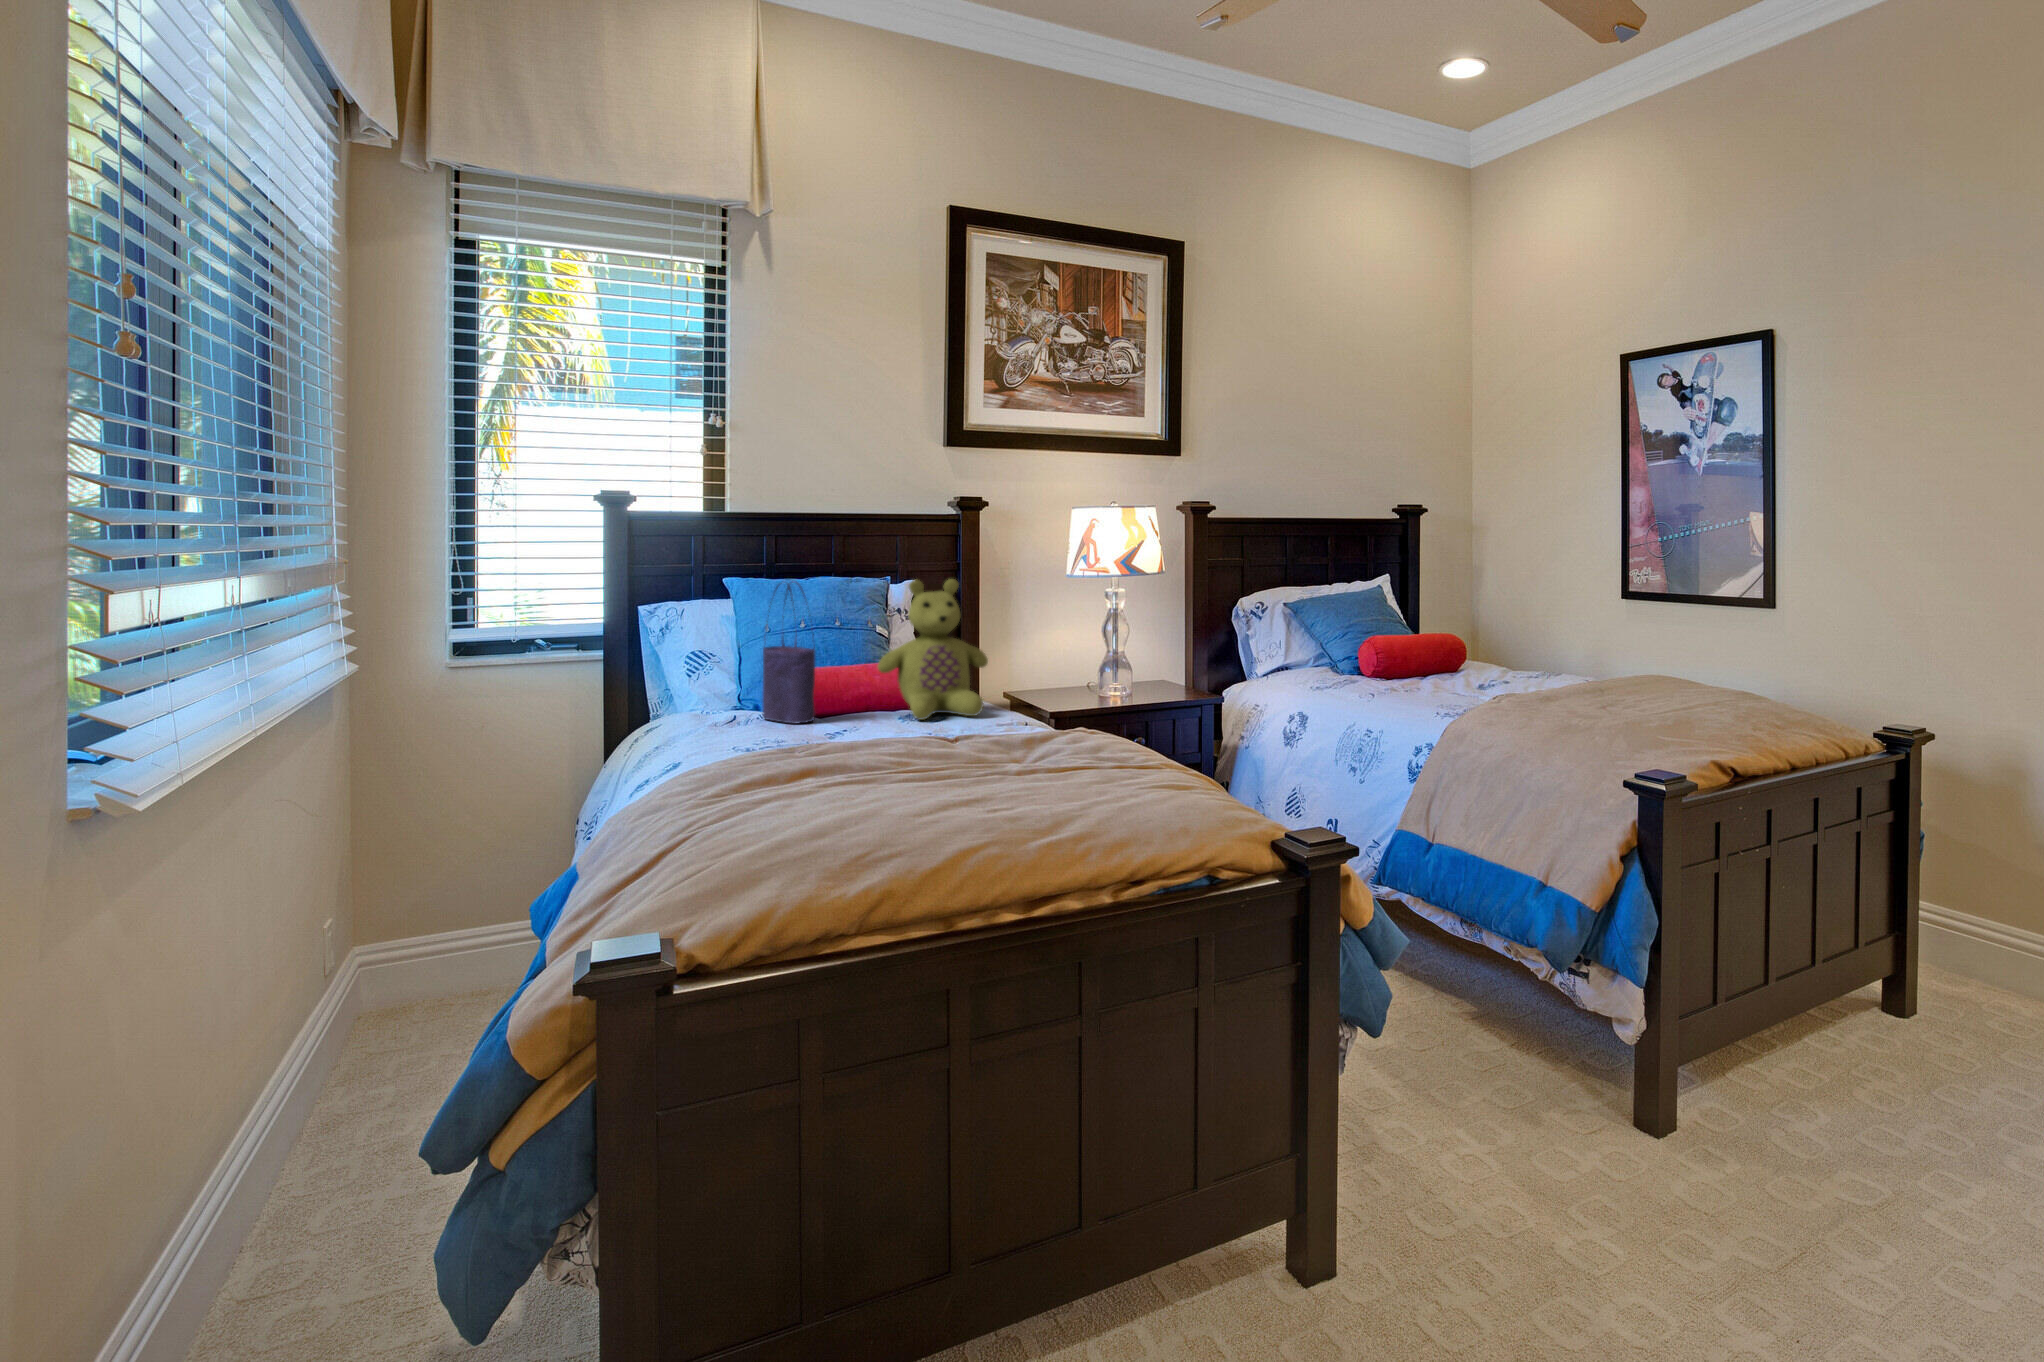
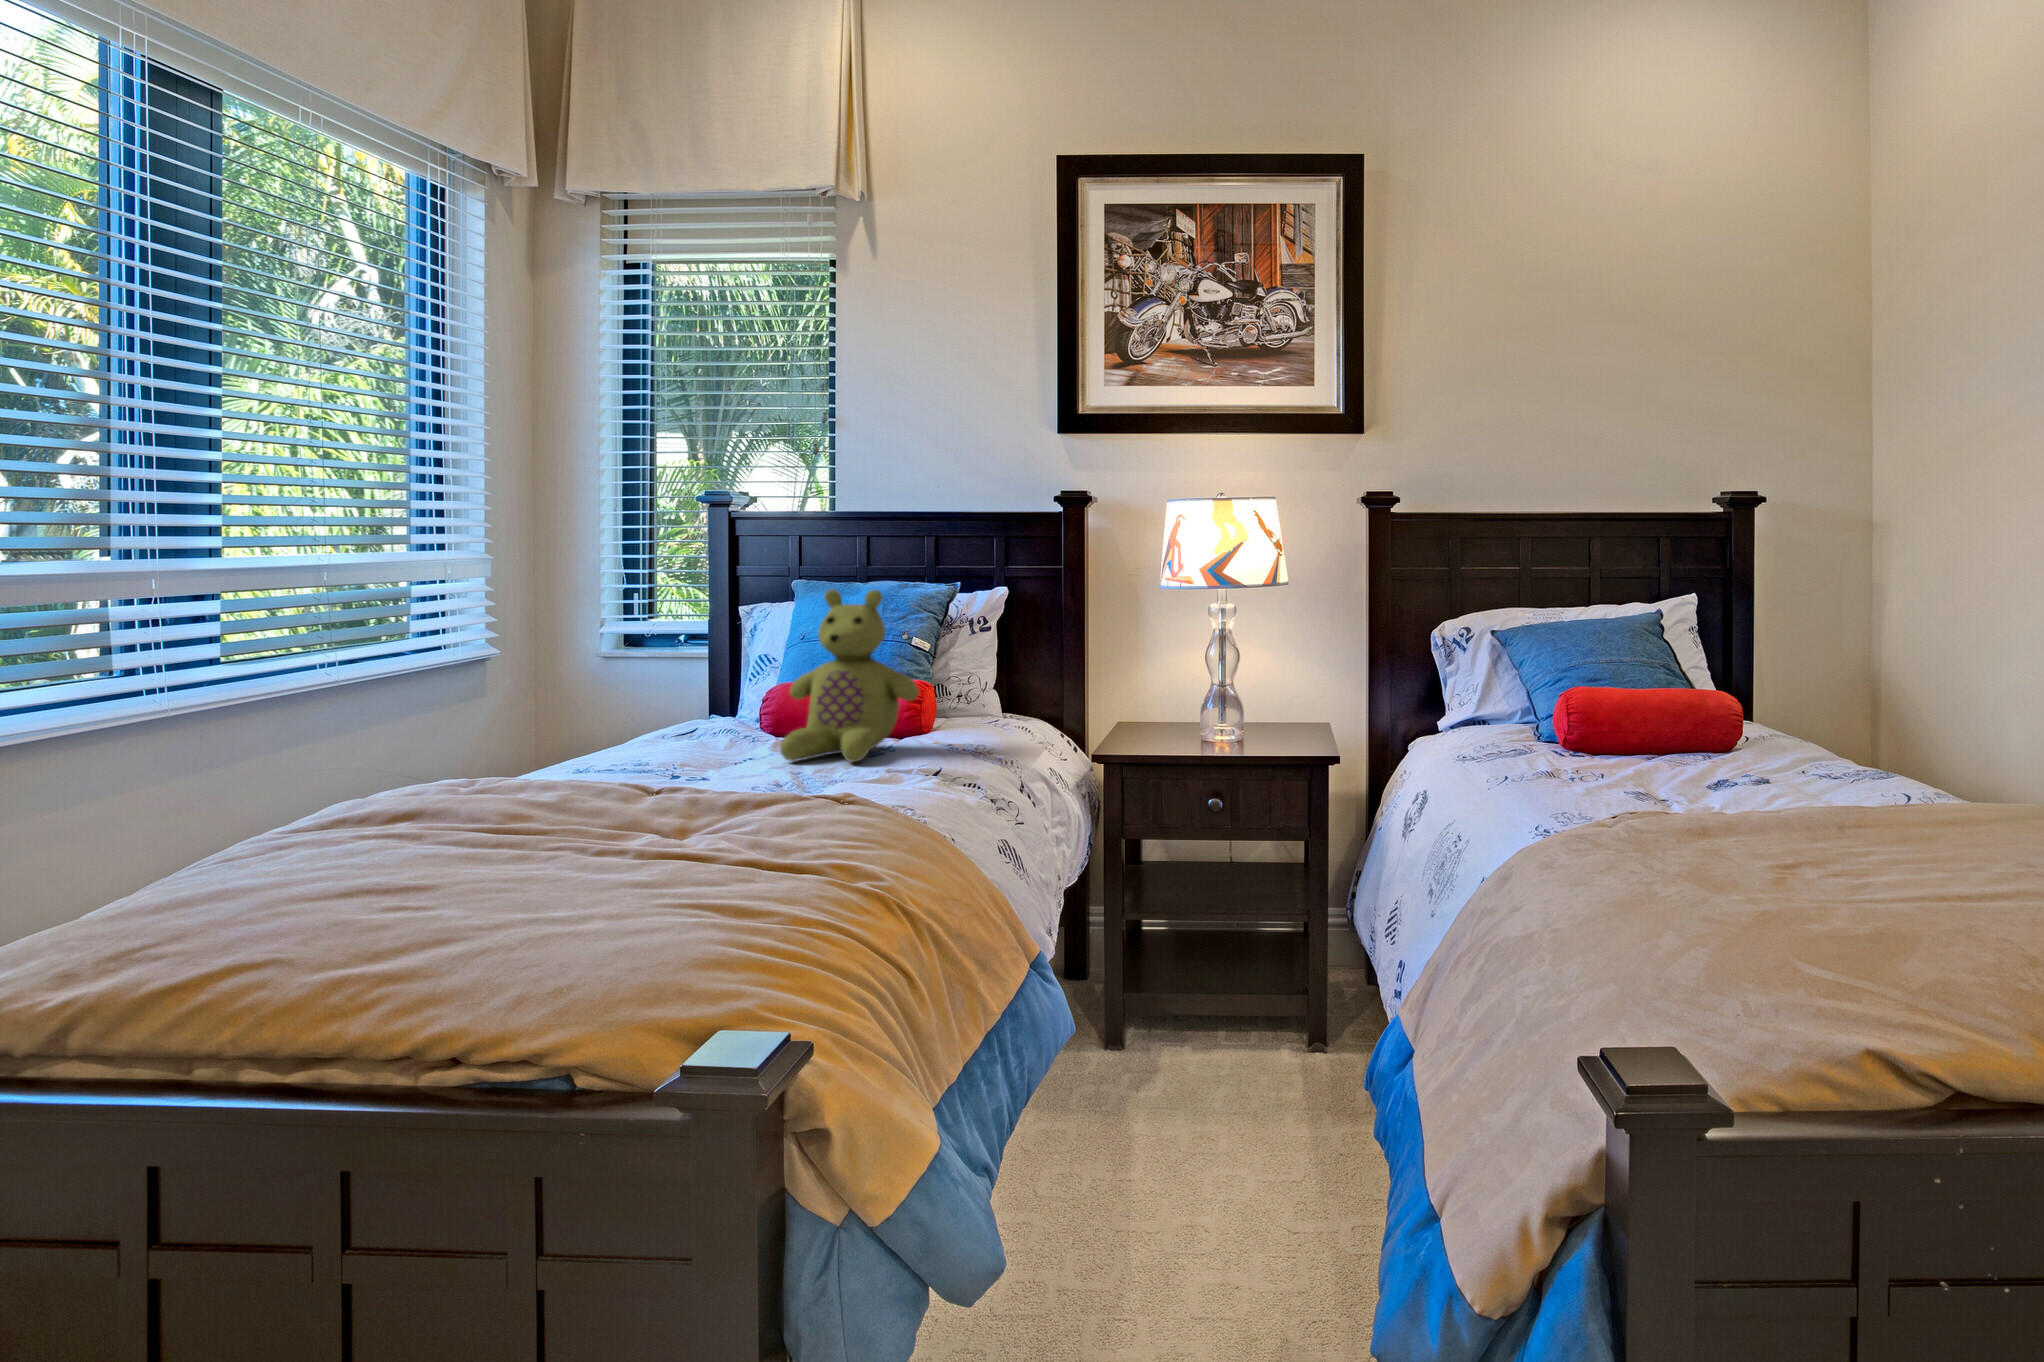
tote bag: present [763,583,815,724] -> none [679,588,718,751]

